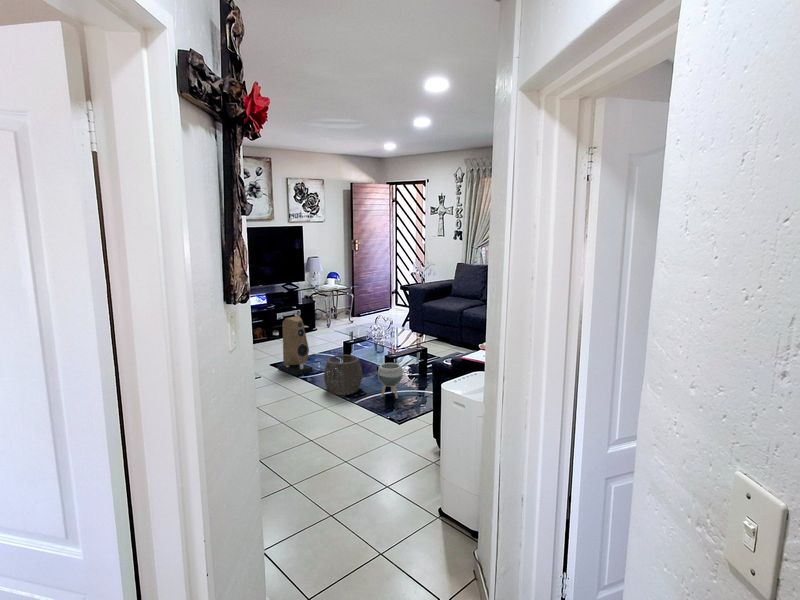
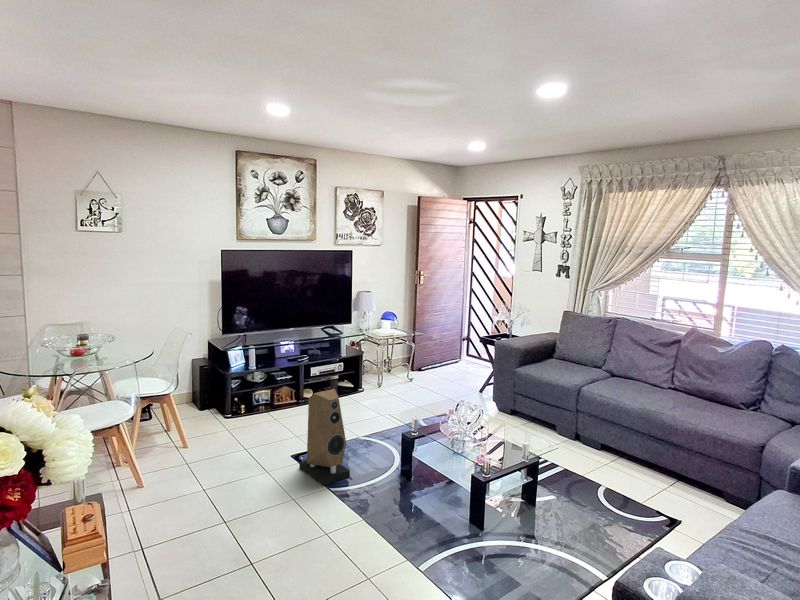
woven basket: present [324,355,362,395] -> none [365,467,430,546]
planter: present [378,363,403,398] -> none [458,495,502,565]

